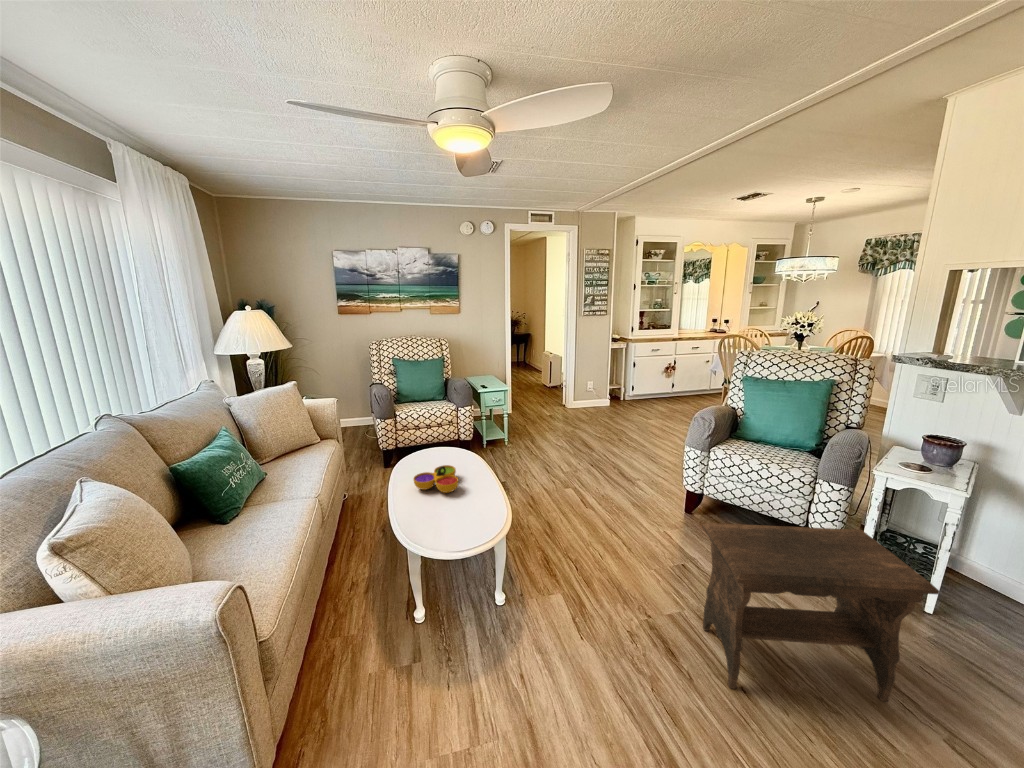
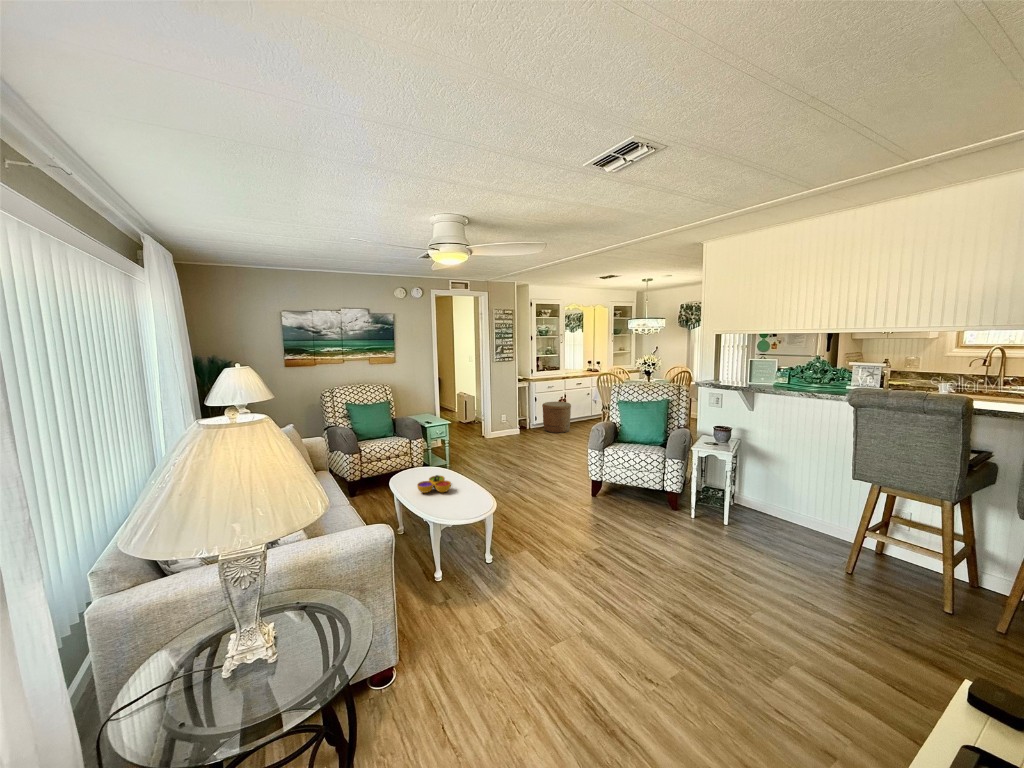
woven basket: none [641,369,680,409] -> present [542,402,571,433]
footstool: present [702,523,939,701] -> none [610,477,718,574]

